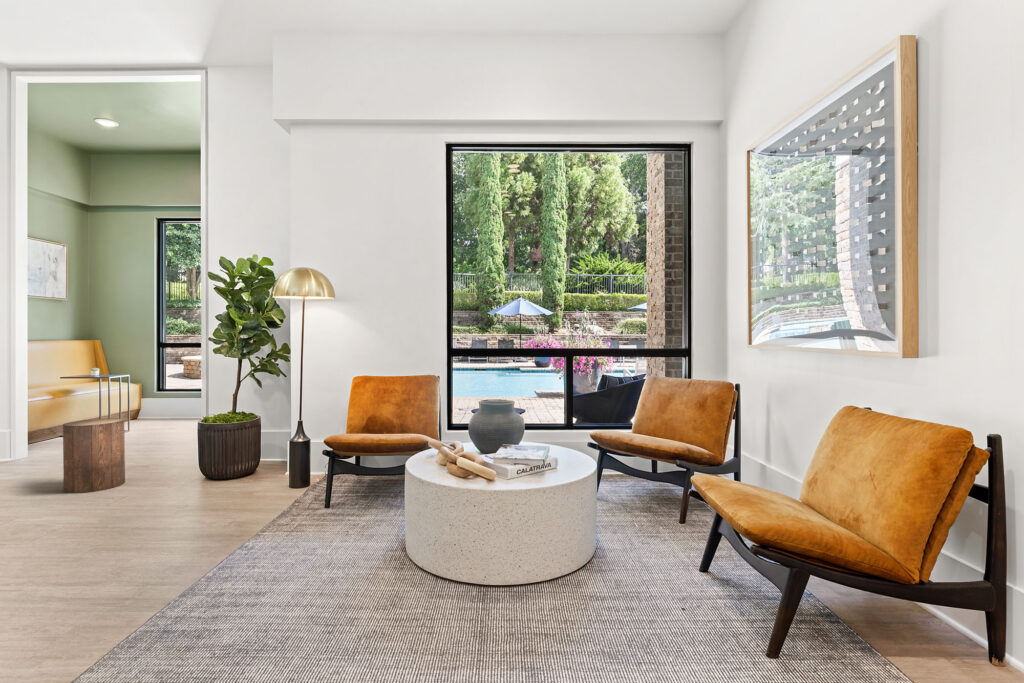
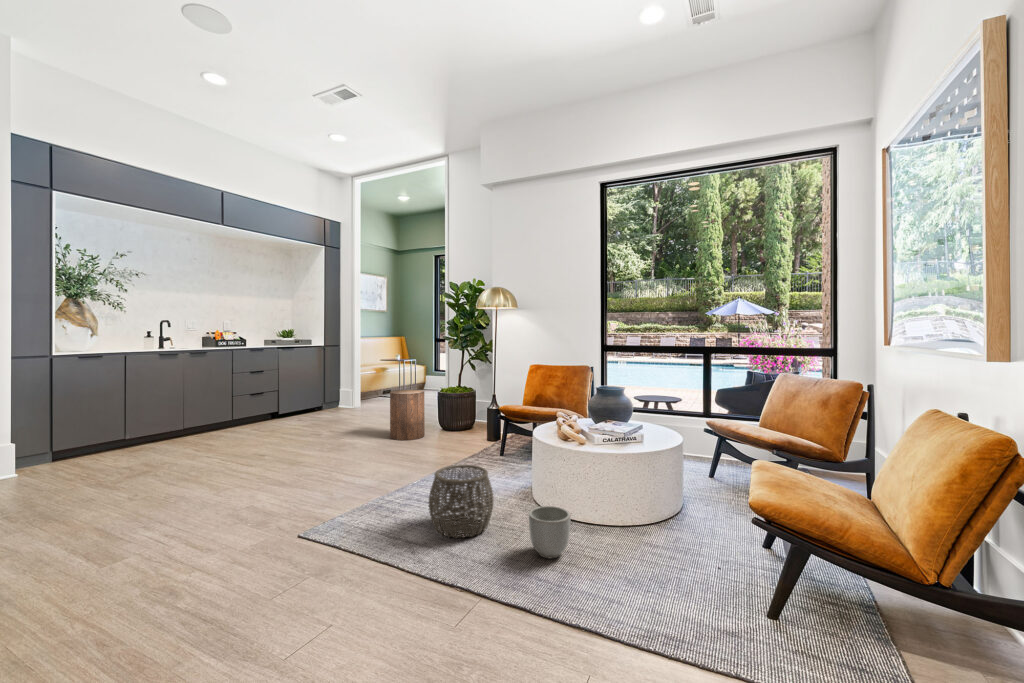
woven basket: none [94,514,205,622] -> present [428,465,494,538]
planter: none [248,552,307,621] -> present [529,506,570,559]

